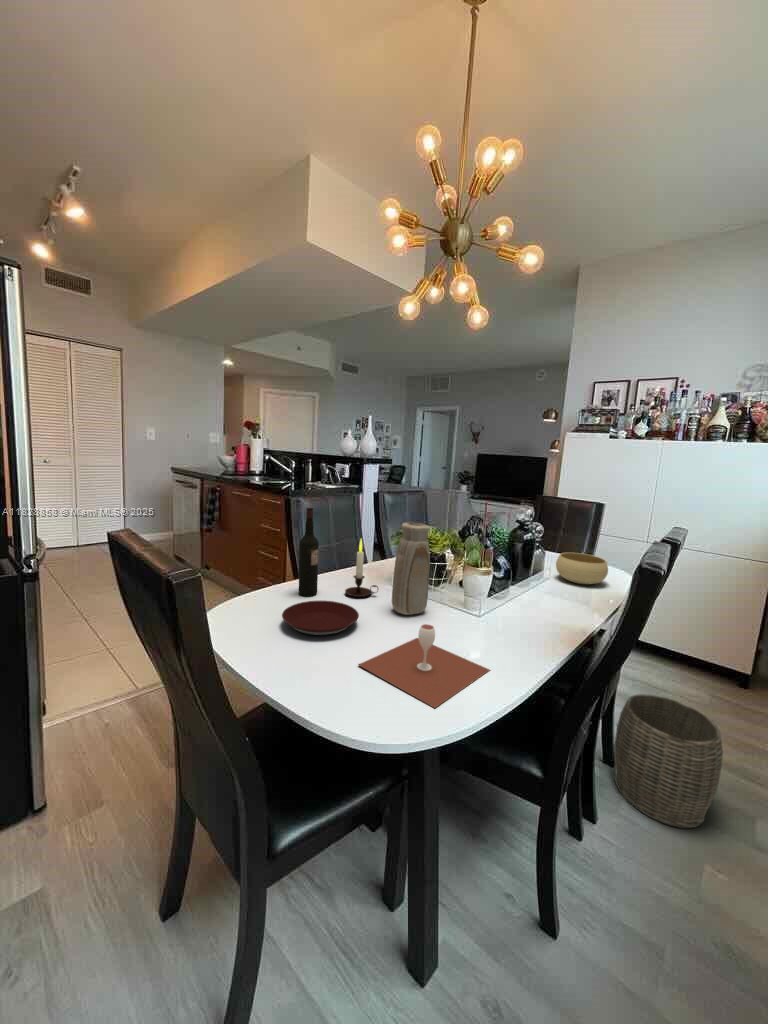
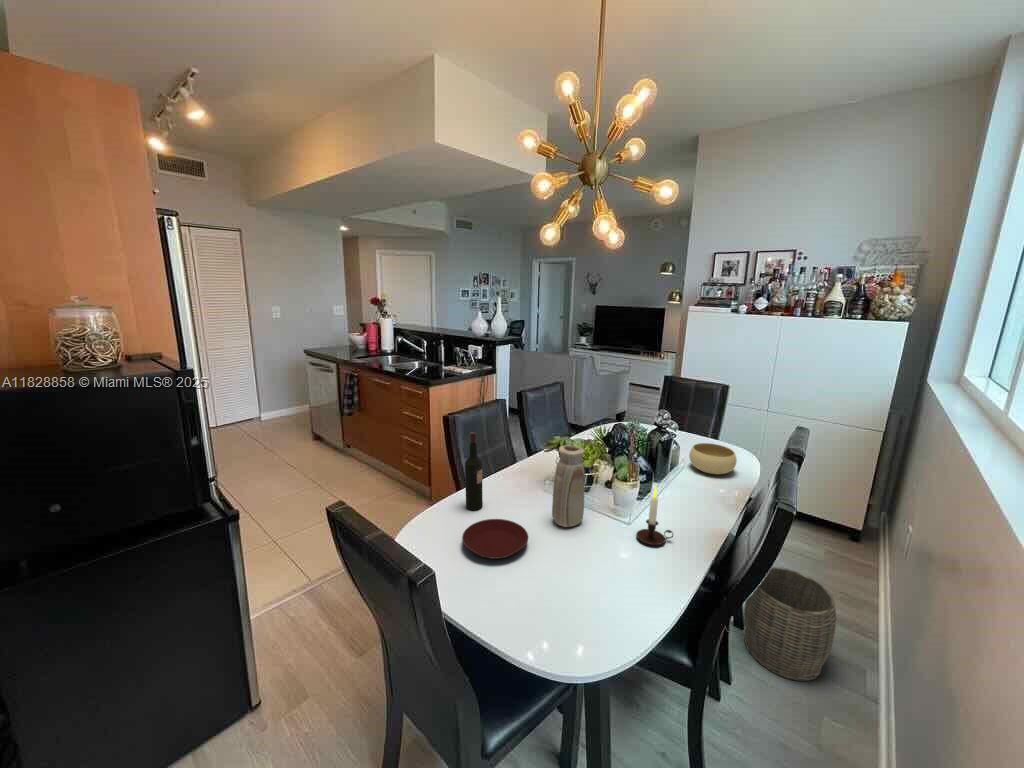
candle: present [345,539,377,597] -> present [636,485,673,545]
wine glass: present [359,624,490,708] -> none [539,554,648,632]

